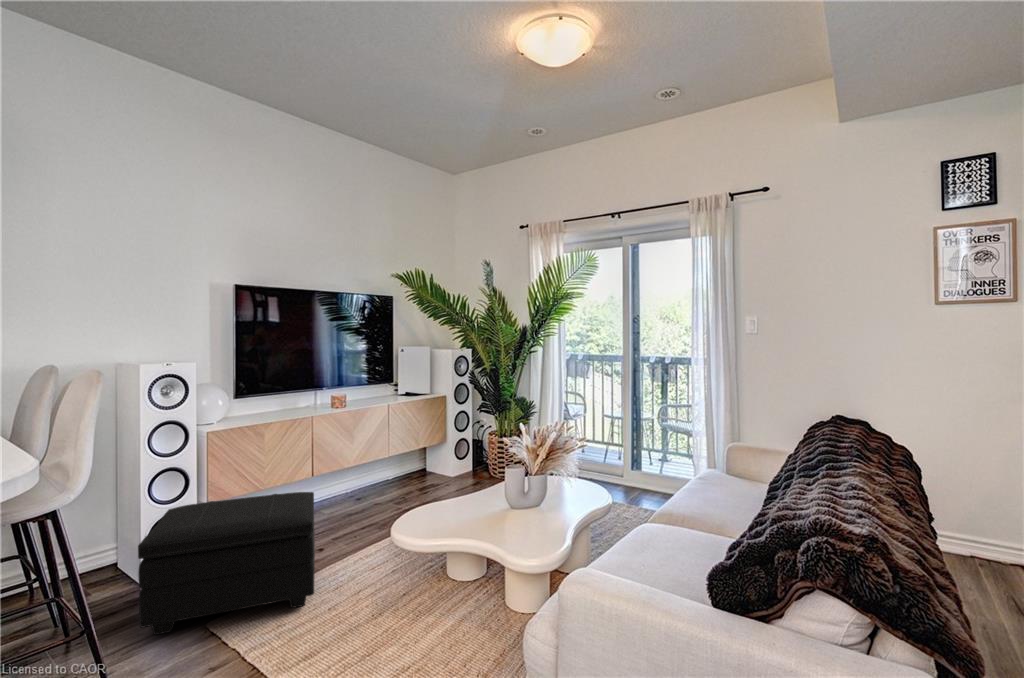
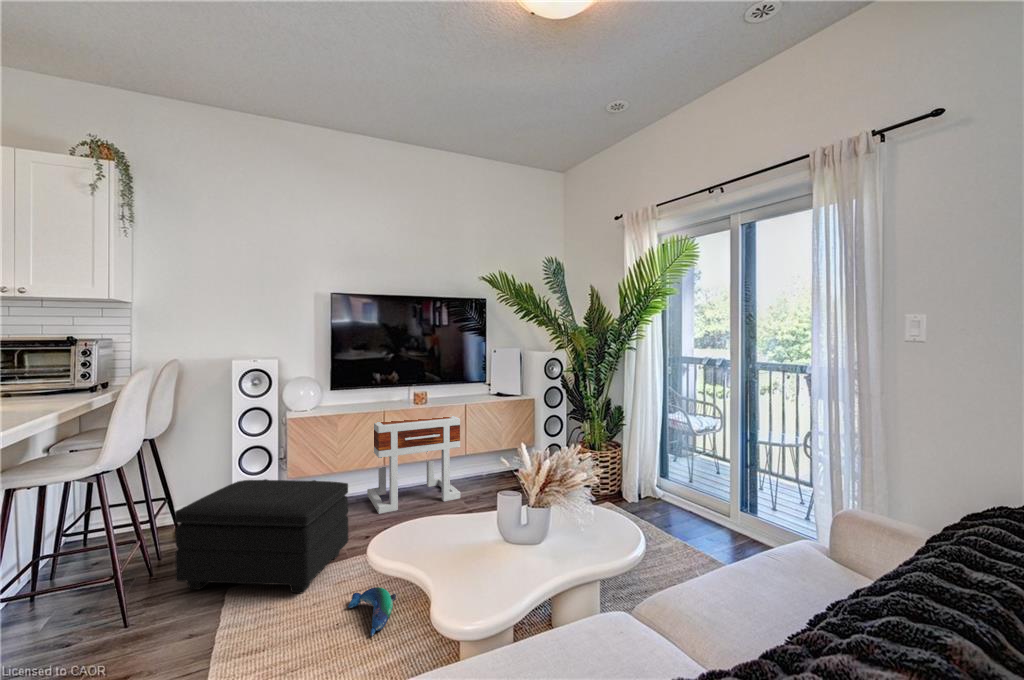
side table: none [275,414,385,528] -> present [367,416,460,514]
plush toy: none [367,577,422,615] -> present [348,587,396,636]

